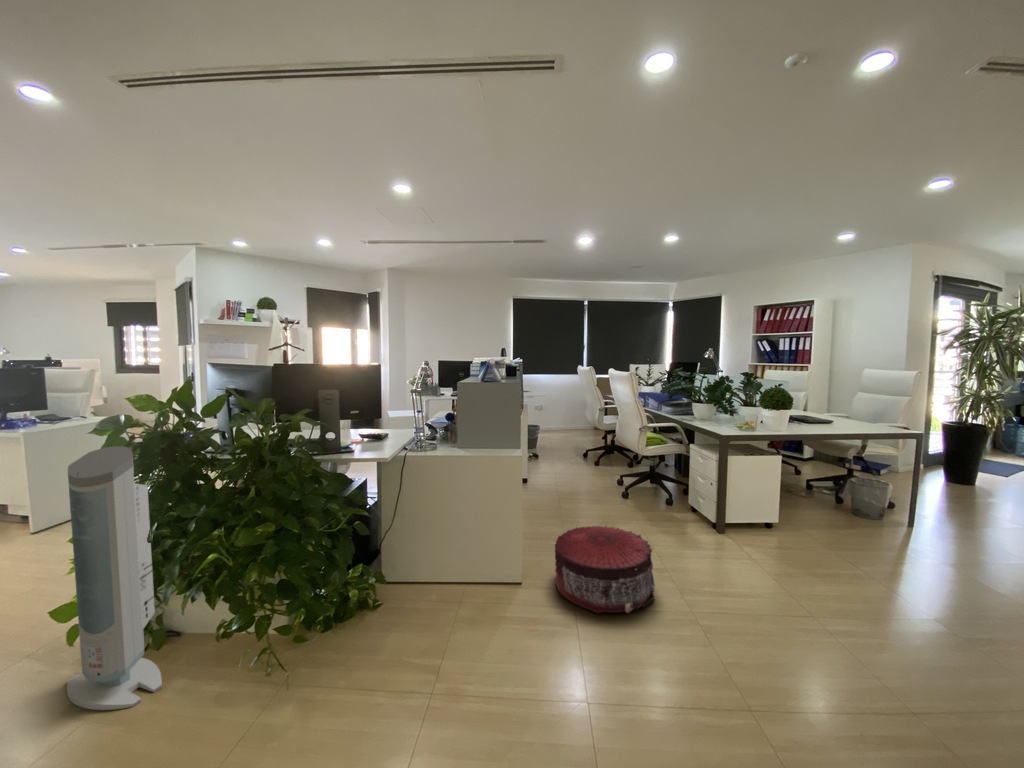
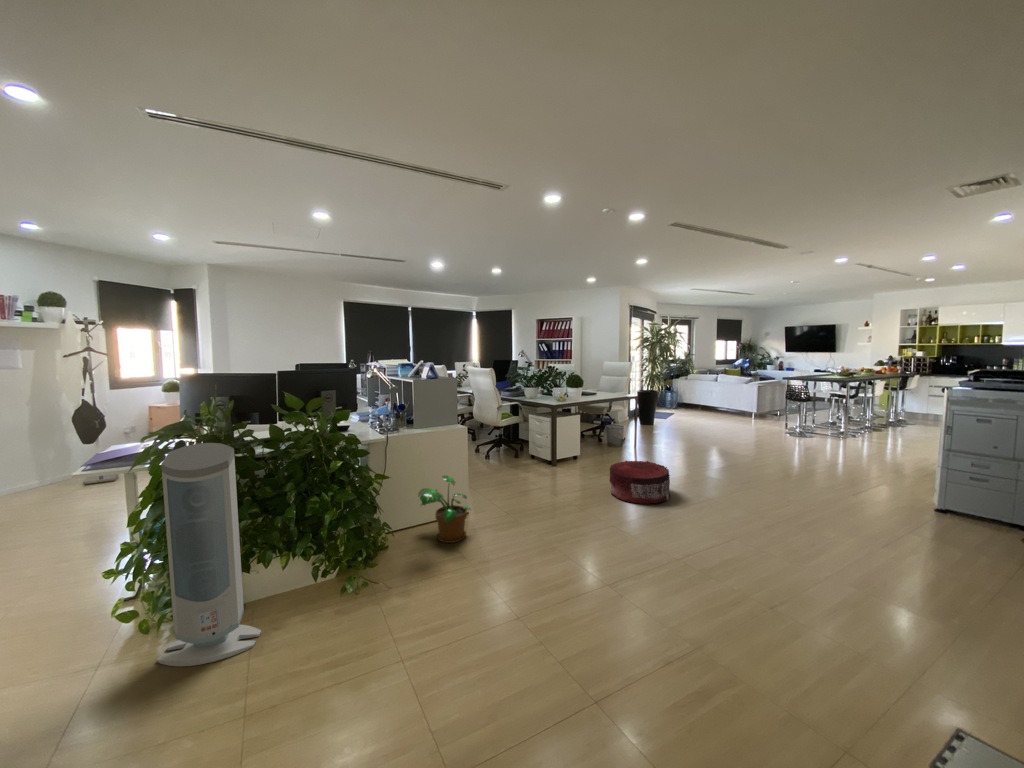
potted plant: none [405,523,505,630] -> present [418,475,471,543]
pouf: present [555,526,655,613] -> present [609,461,670,504]

